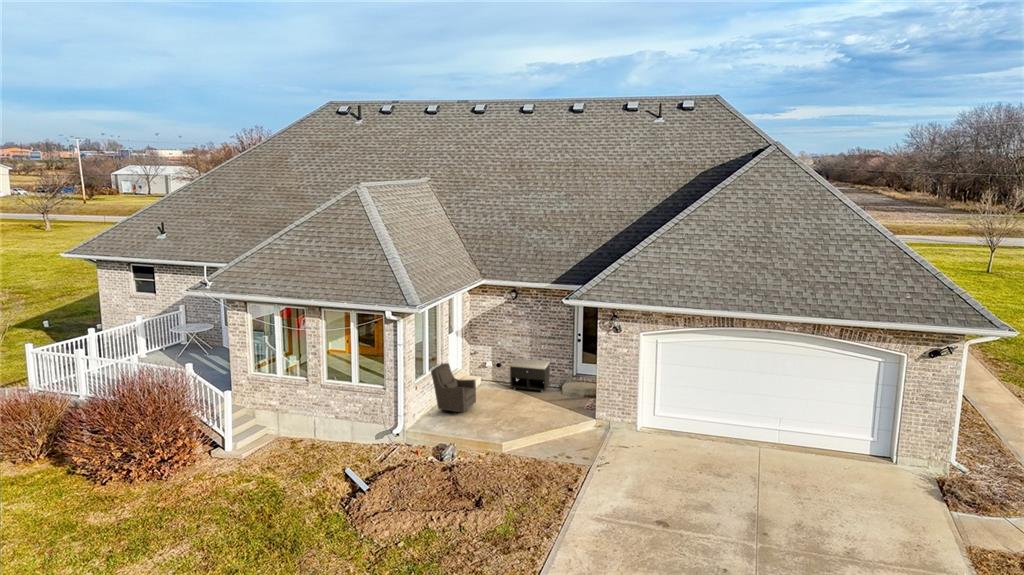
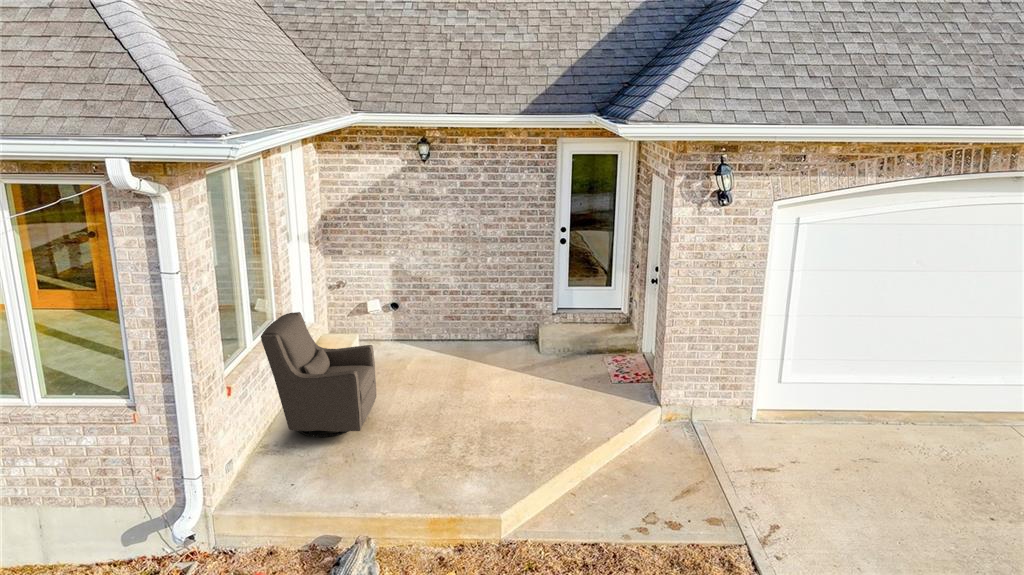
storage bench: present [510,359,550,392] -> none [430,287,508,354]

